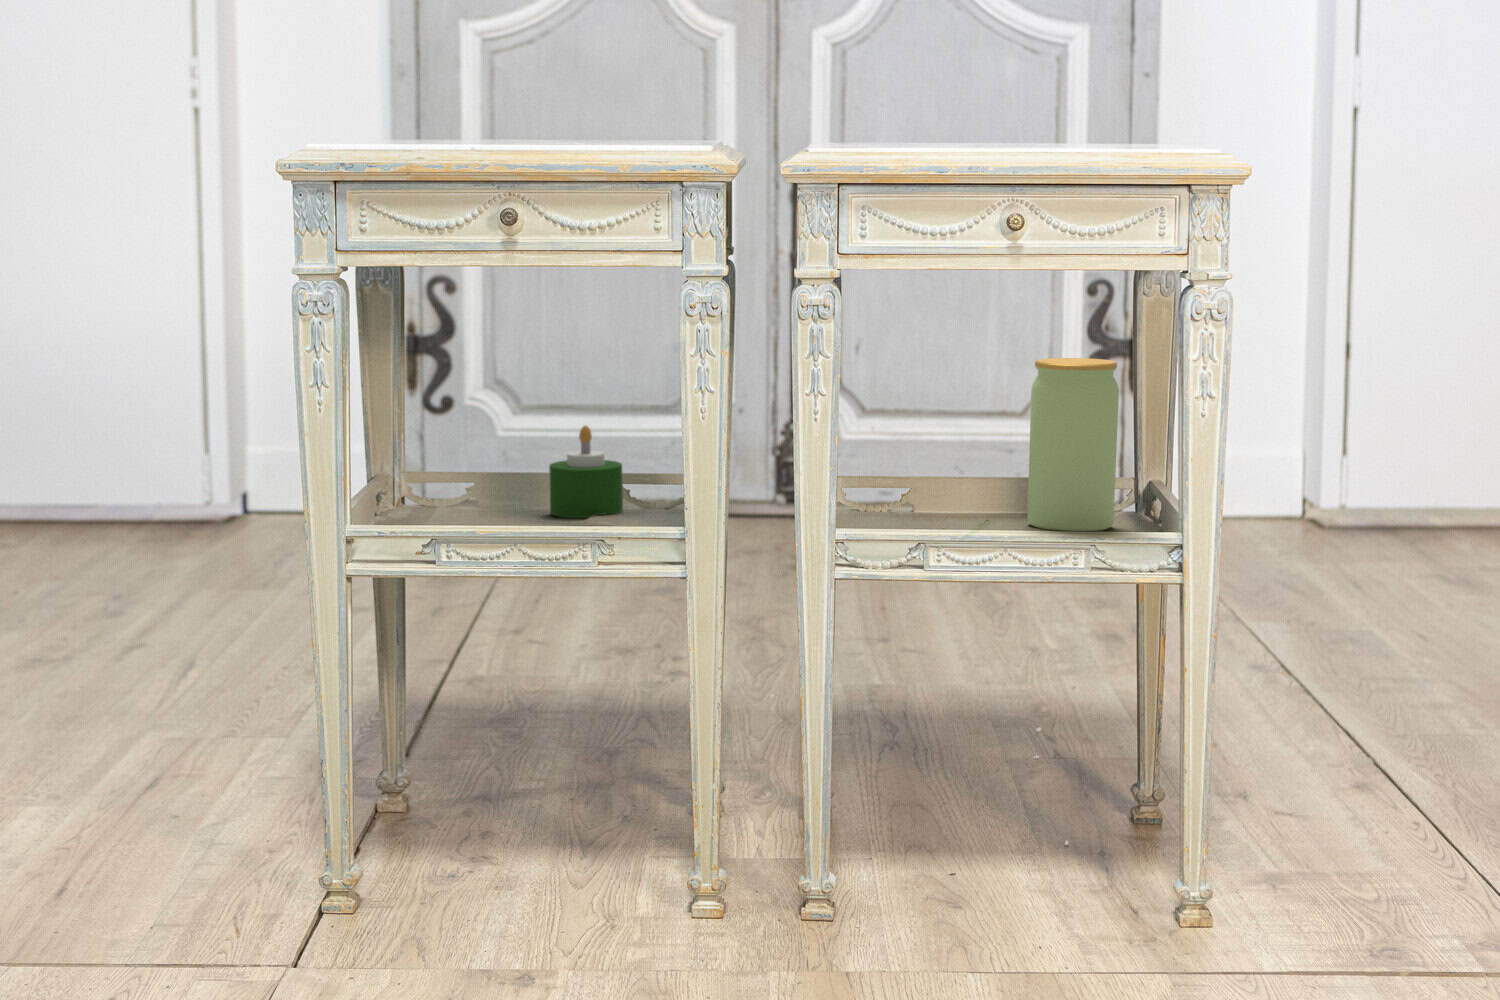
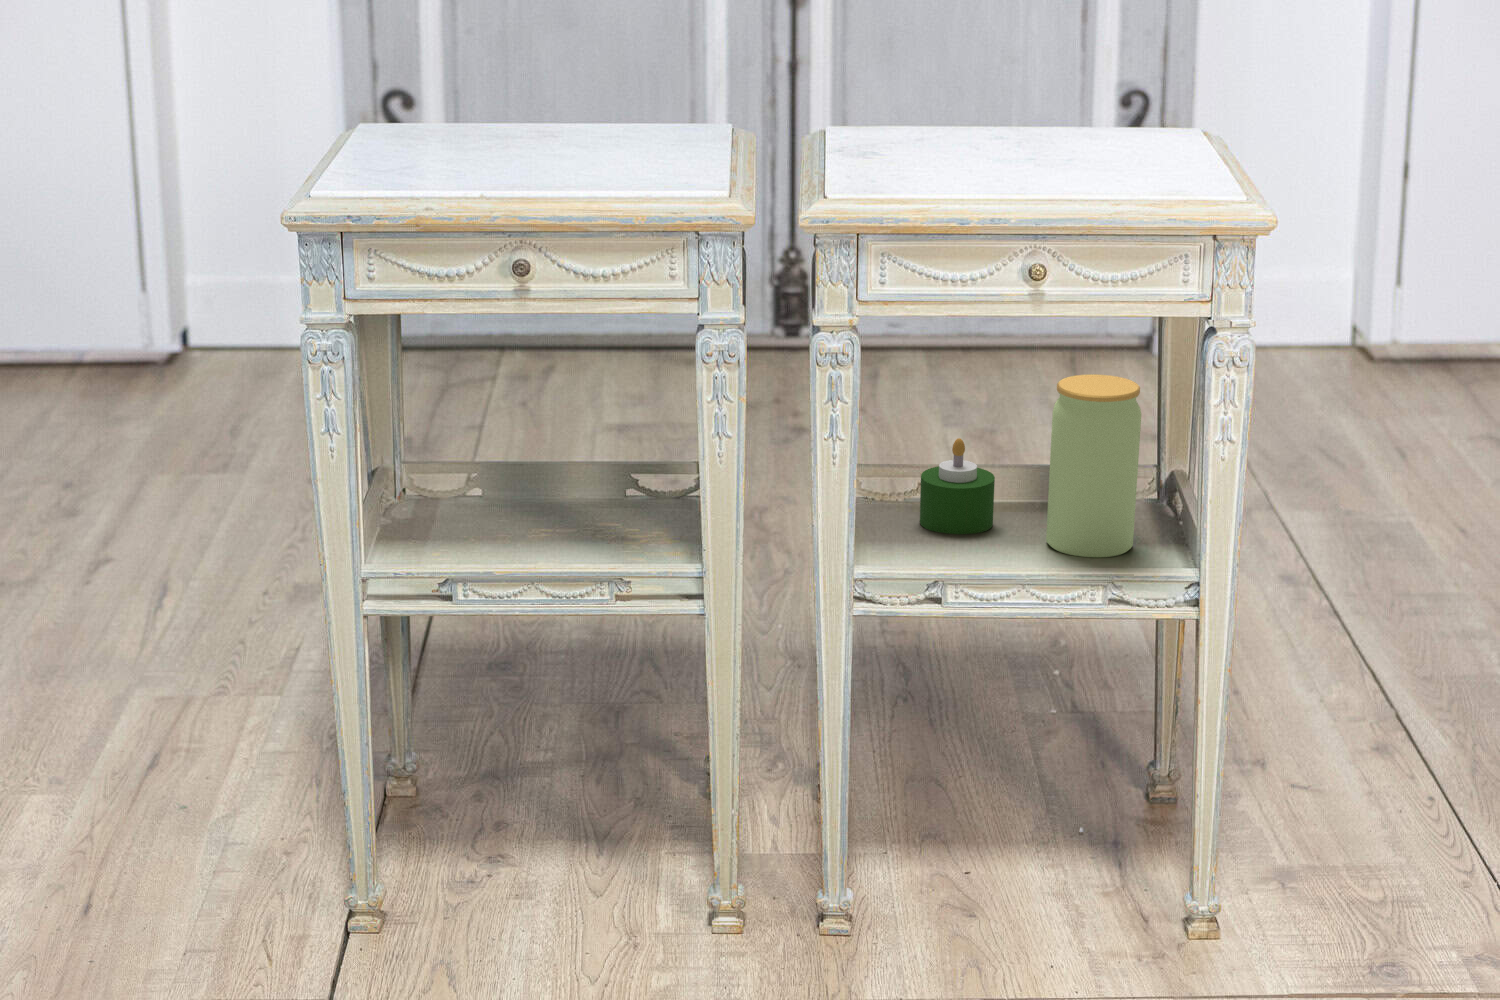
candle: present [549,425,623,518] -> present [920,438,995,534]

